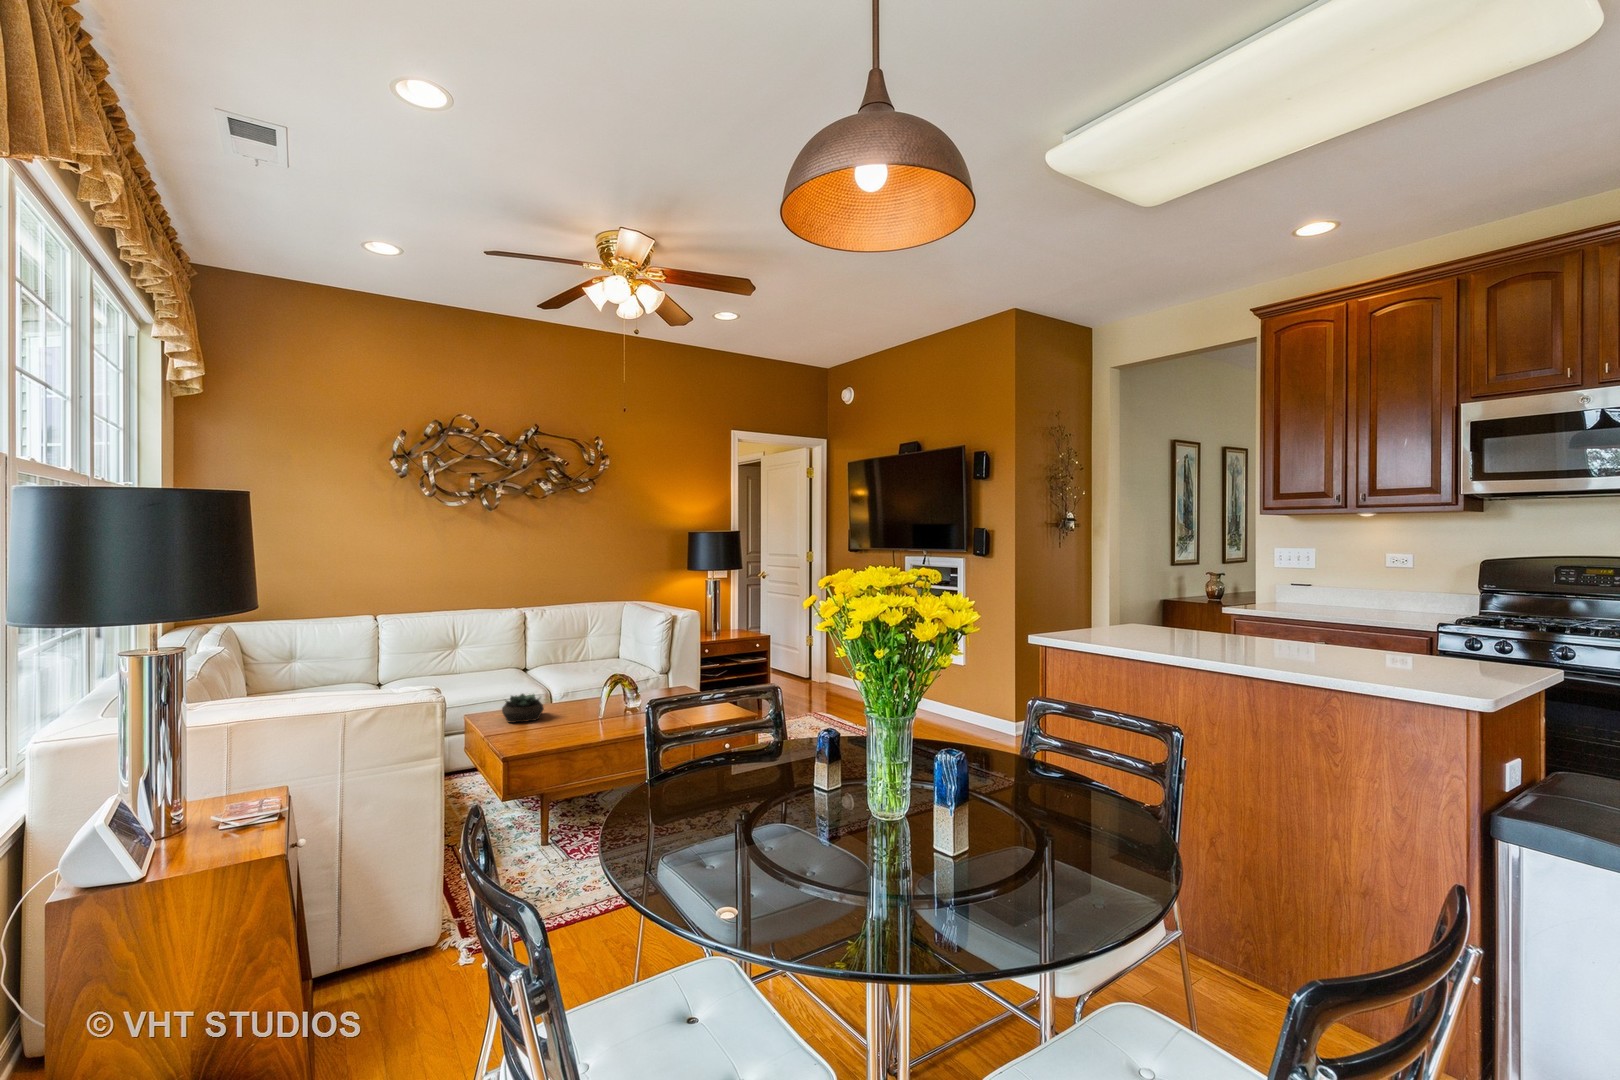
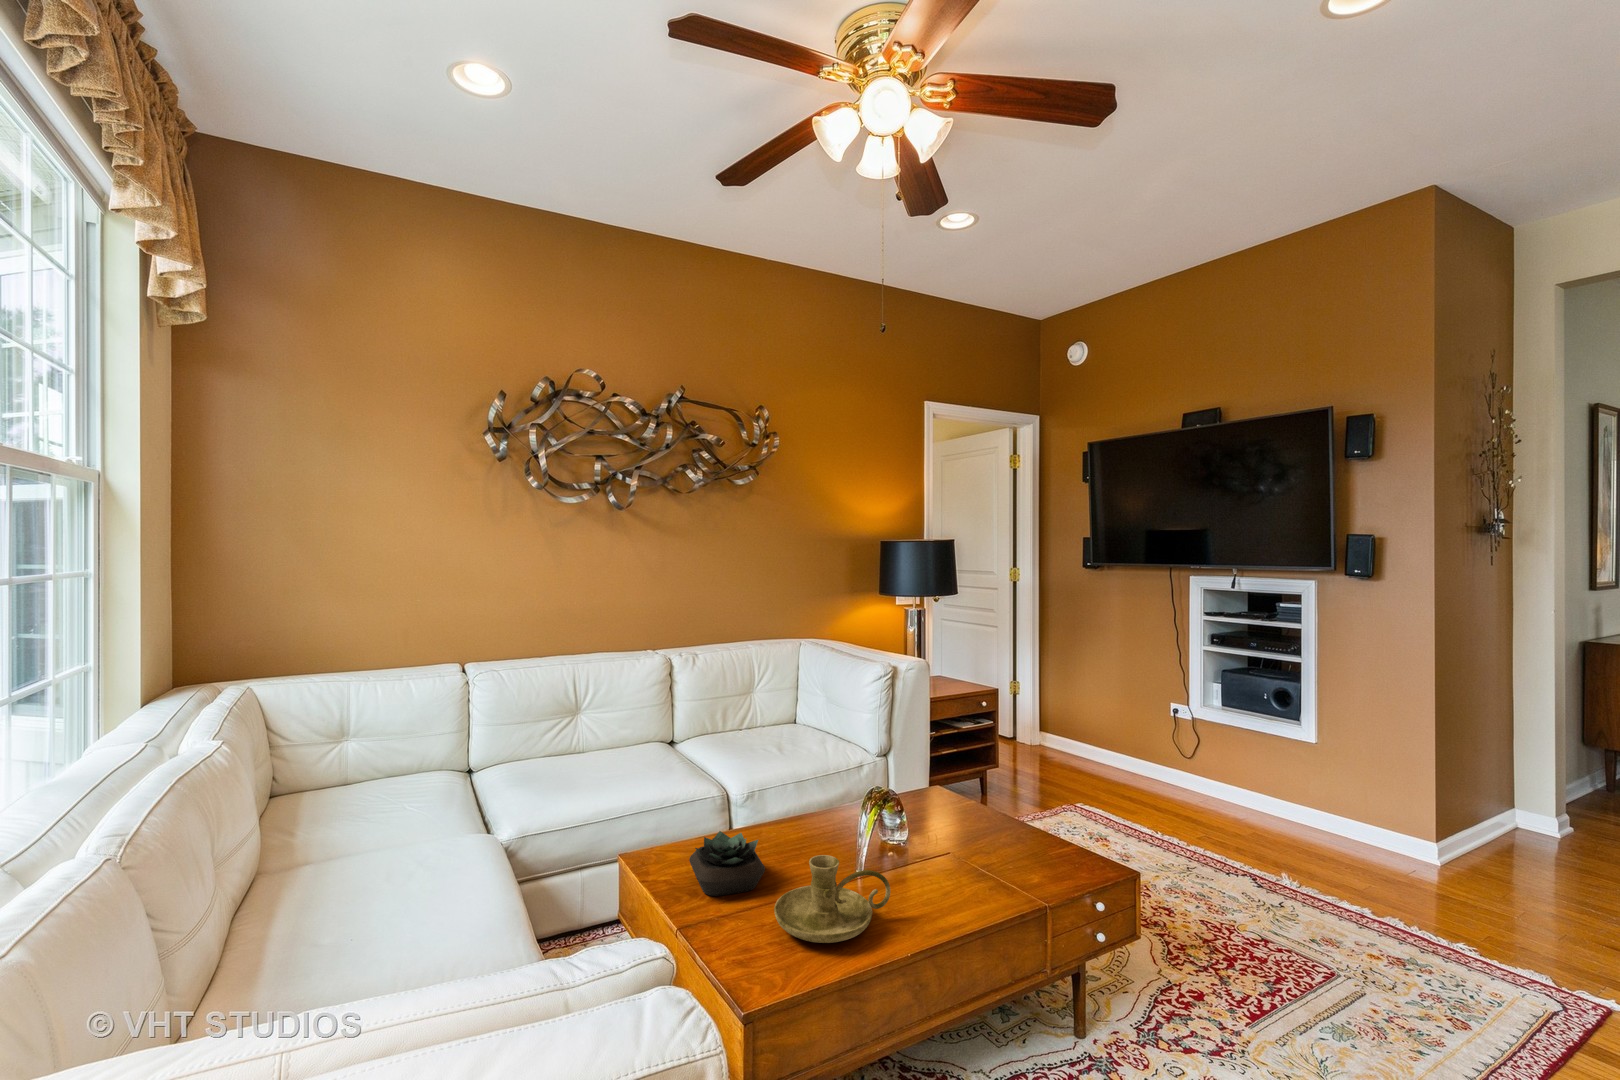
candle holder: none [538,694,605,733] -> present [774,855,890,943]

